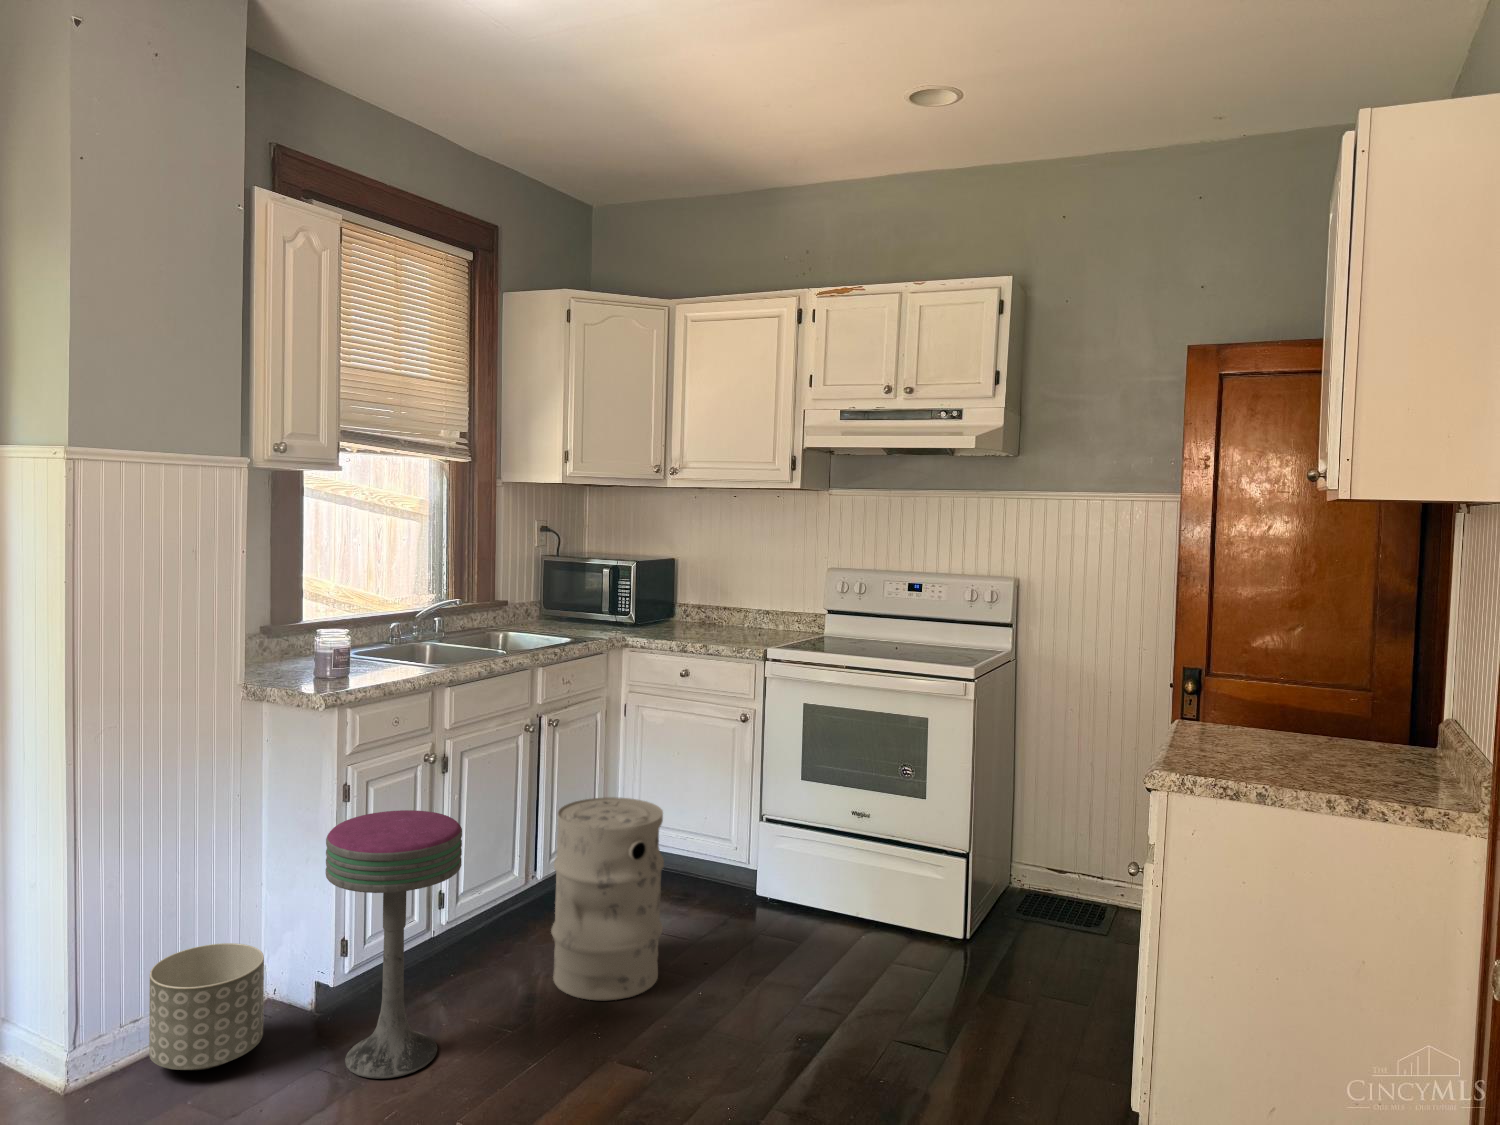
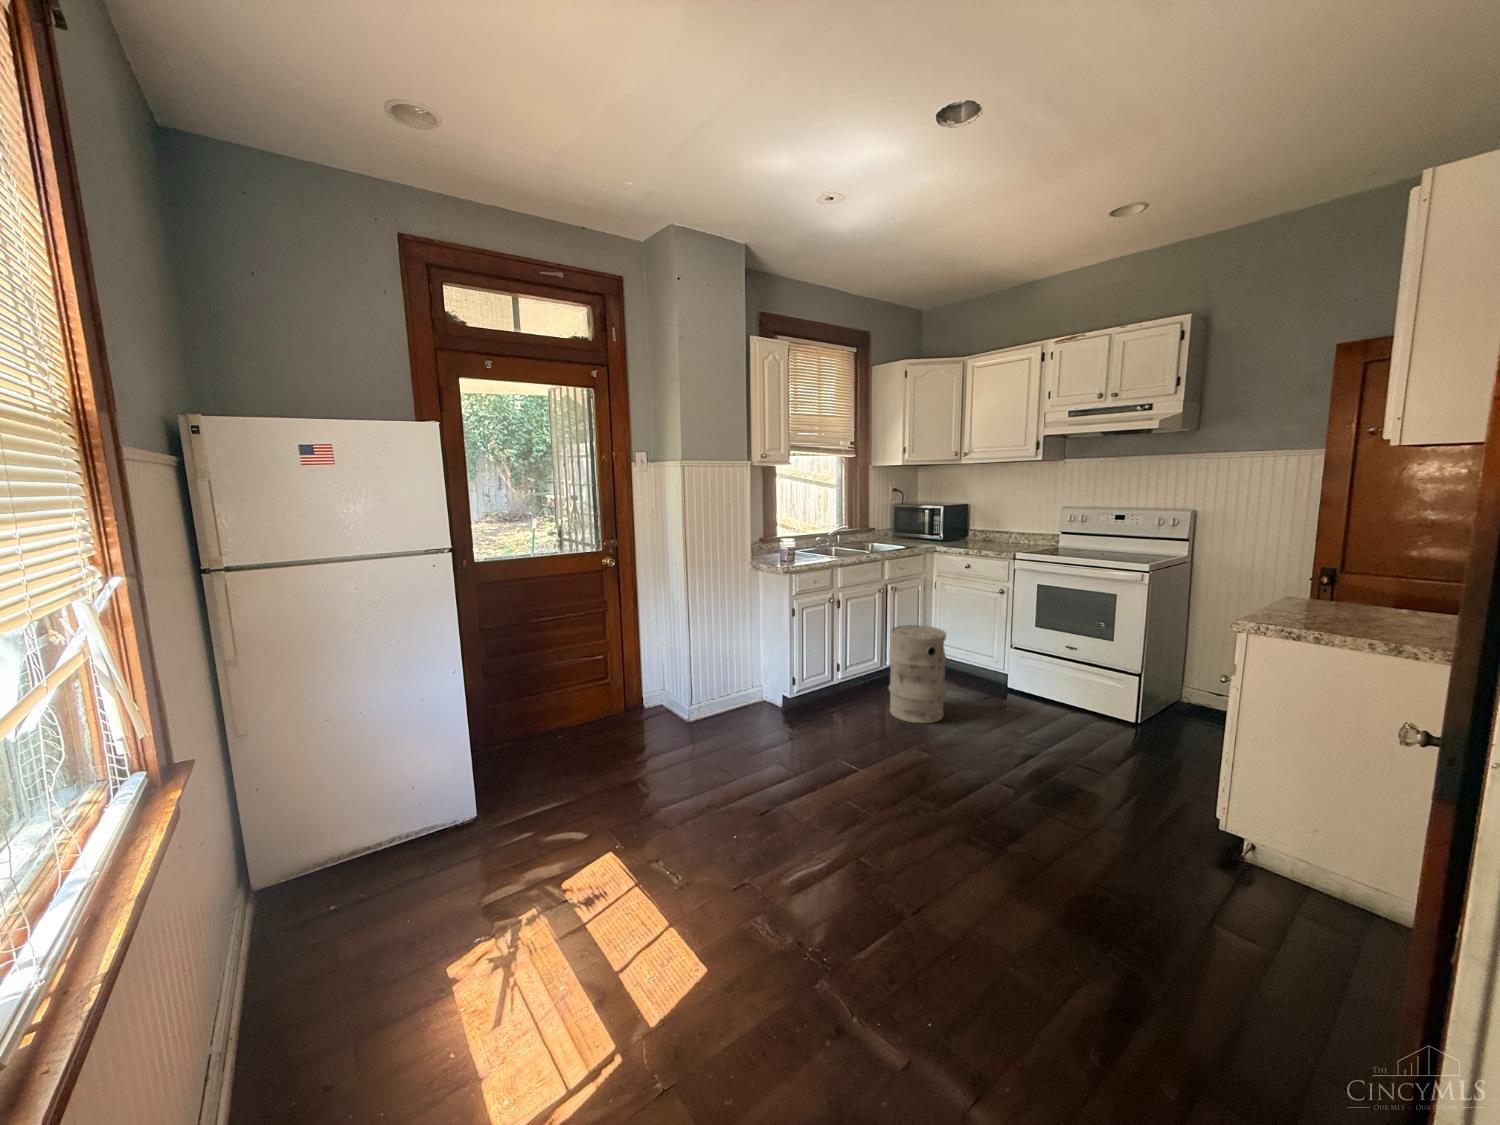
bar stool: present [326,810,462,1079] -> none [783,621,842,737]
planter: present [149,943,264,1070] -> none [718,672,761,721]

